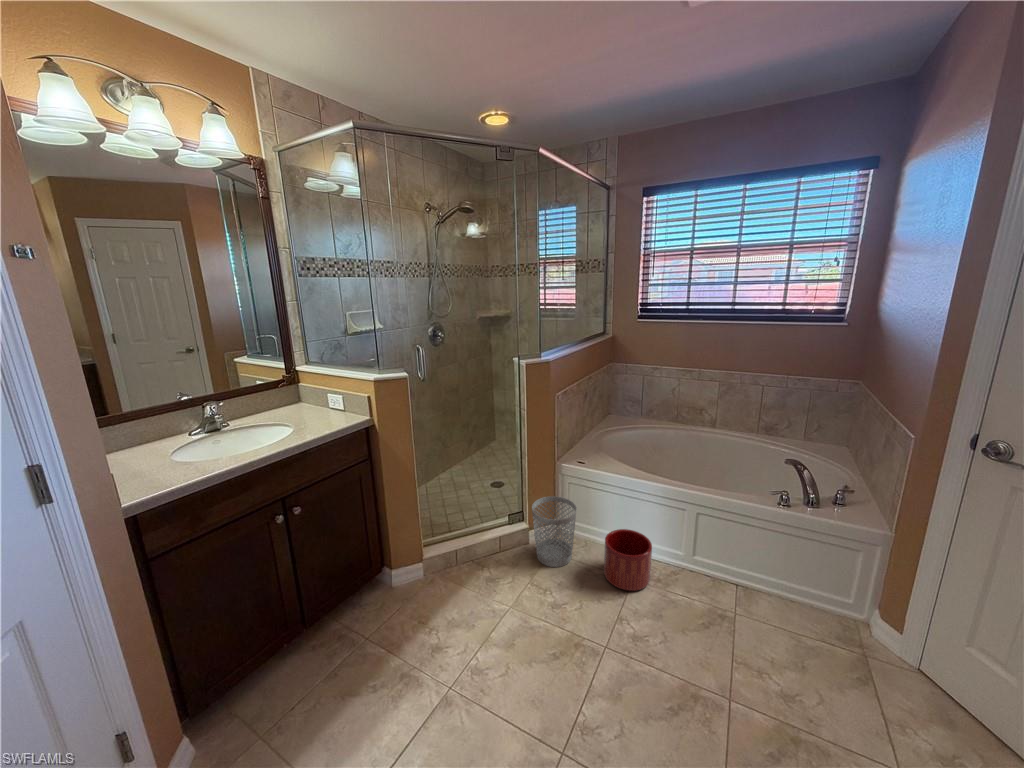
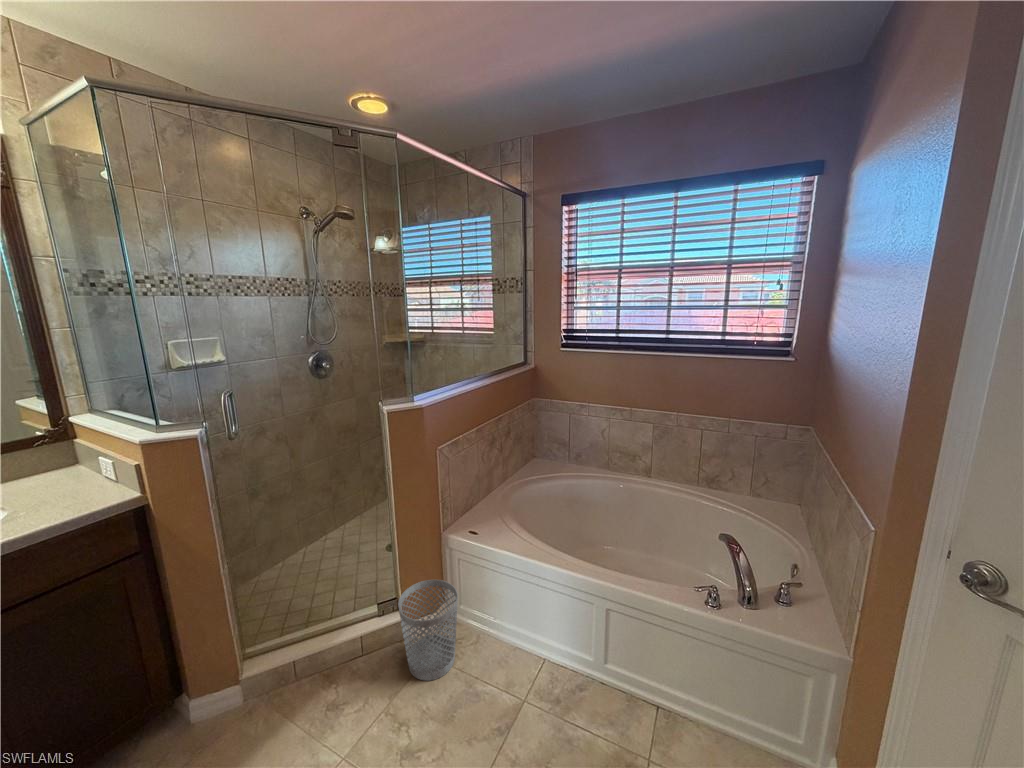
planter: present [604,529,652,591] -> none [487,628,547,721]

